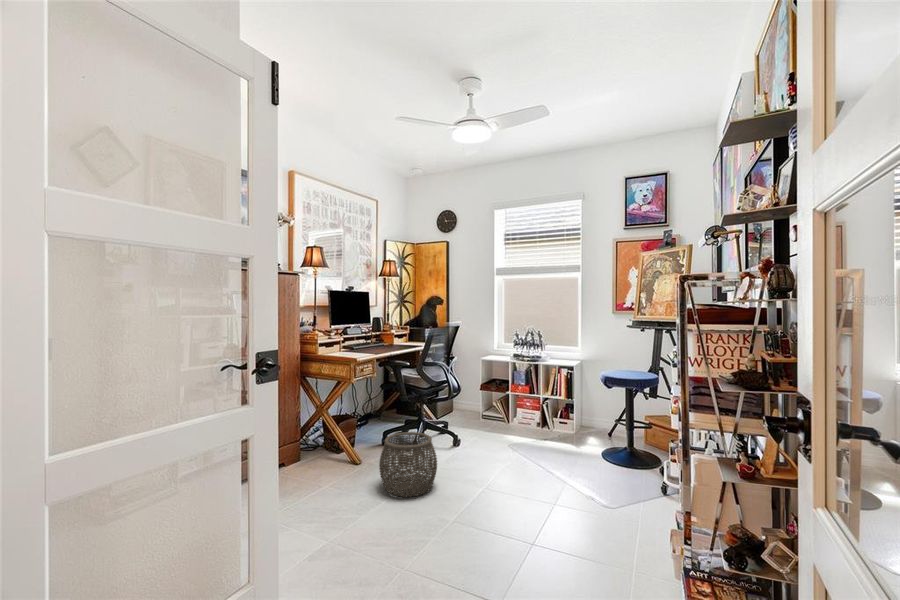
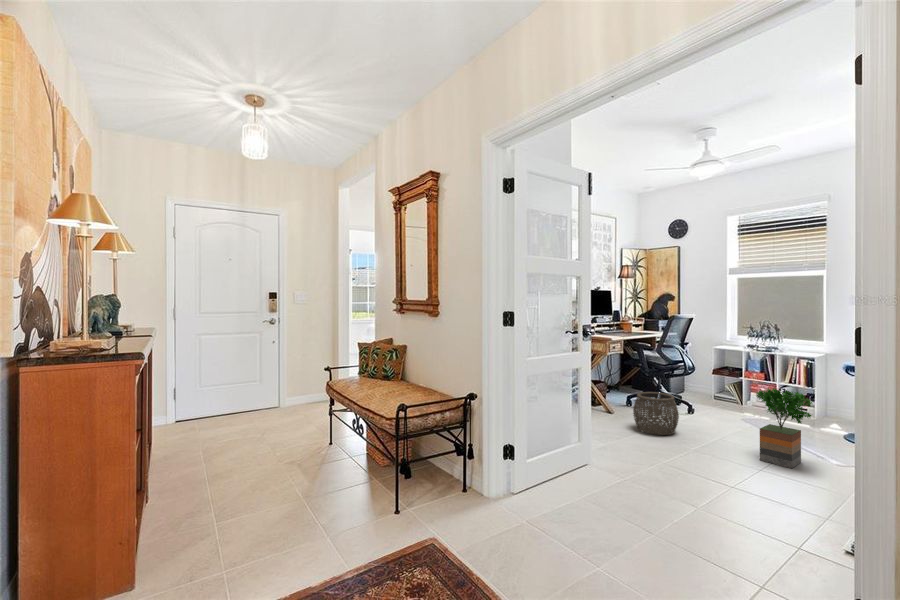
potted tree: none [522,420,586,529] -> present [756,388,812,468]

